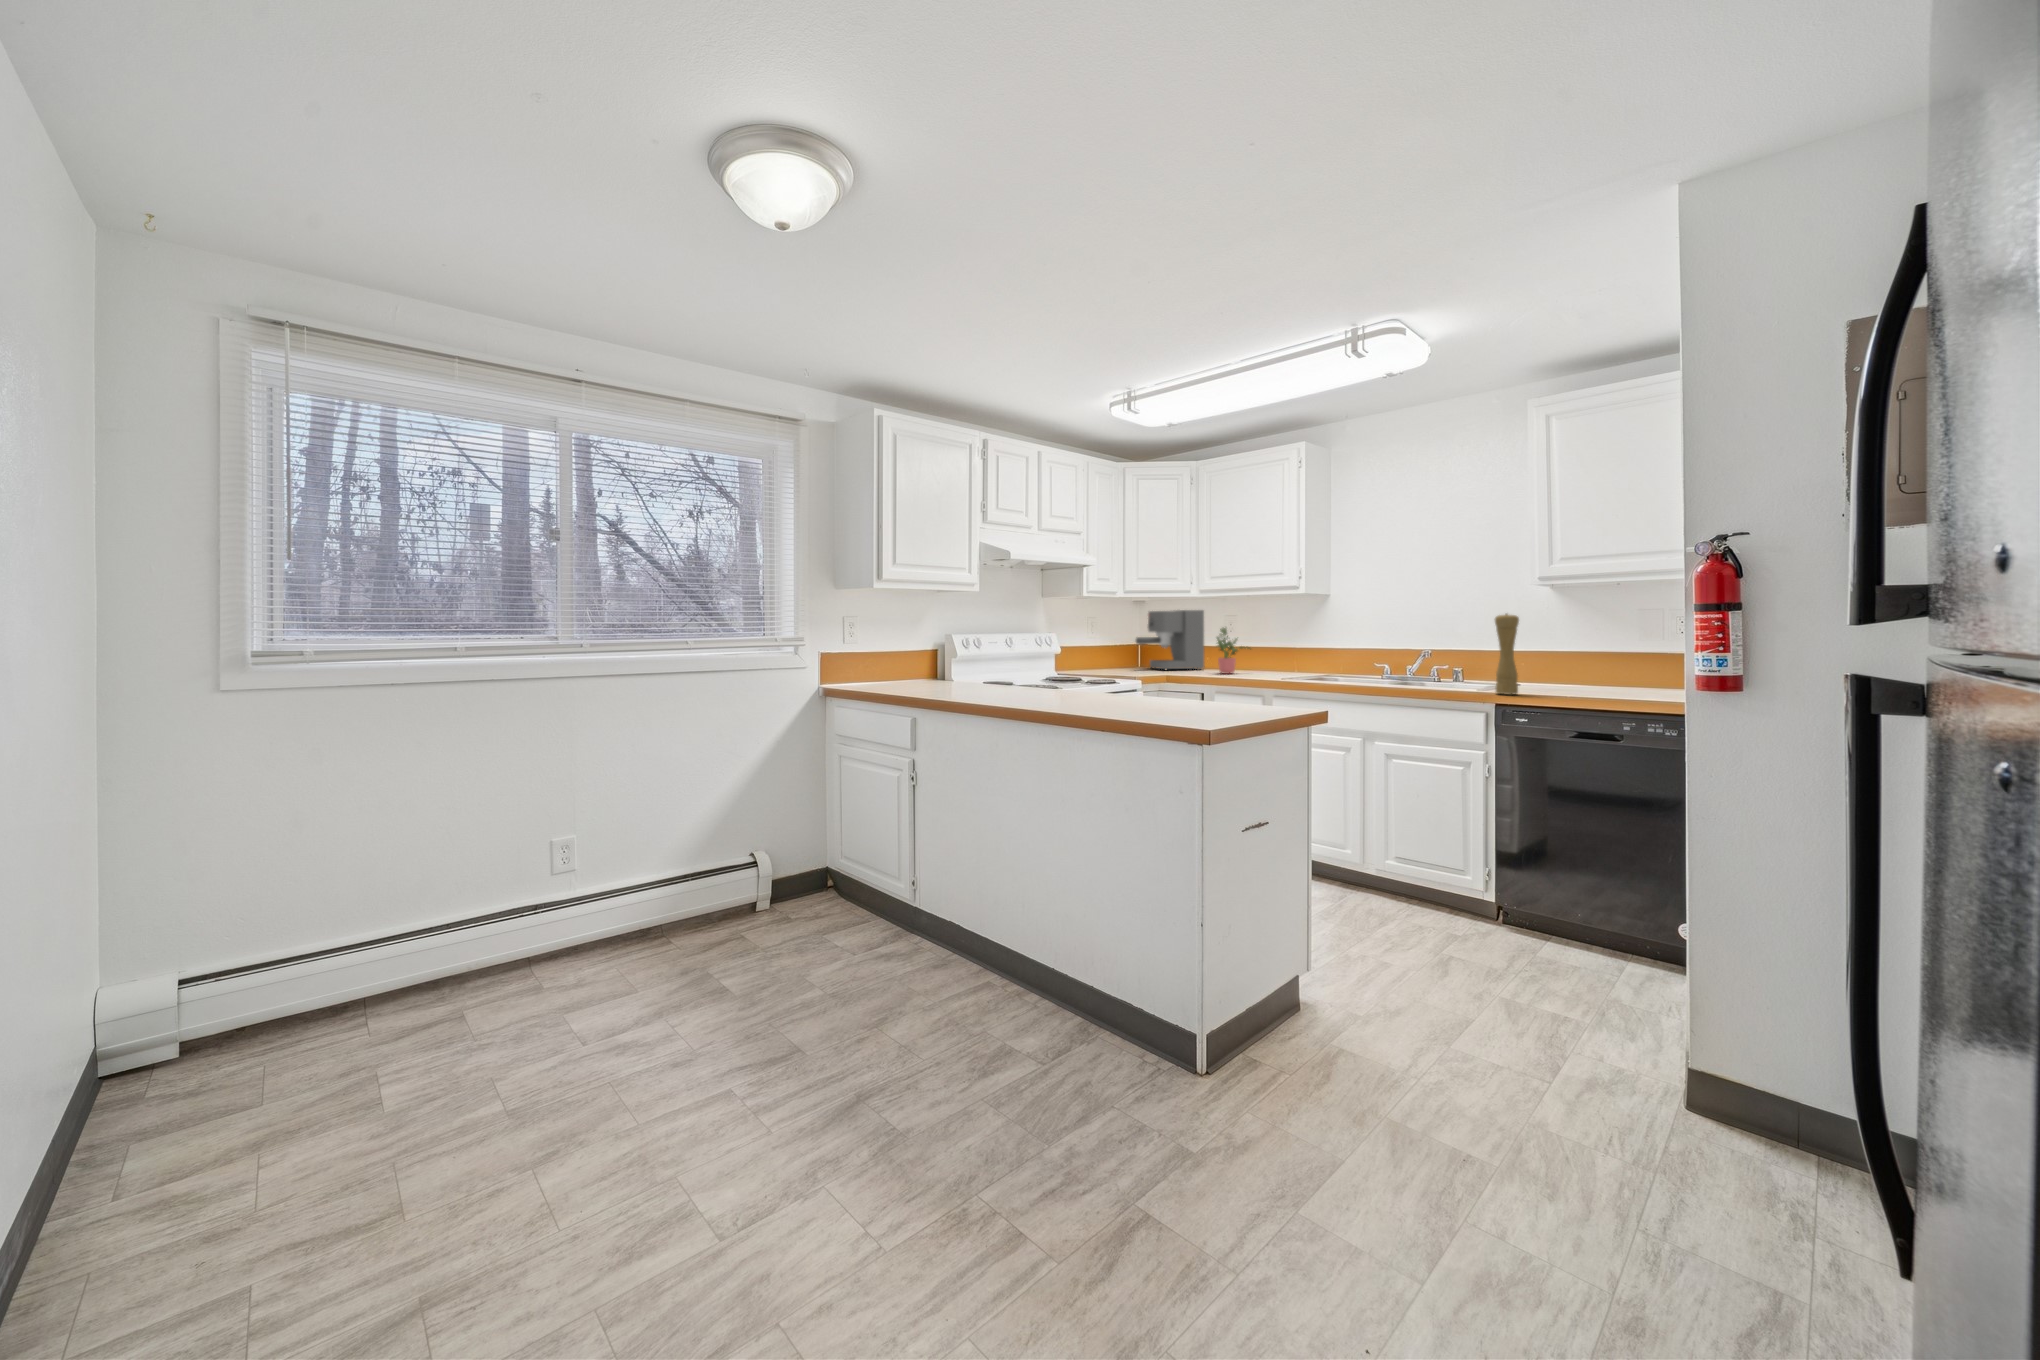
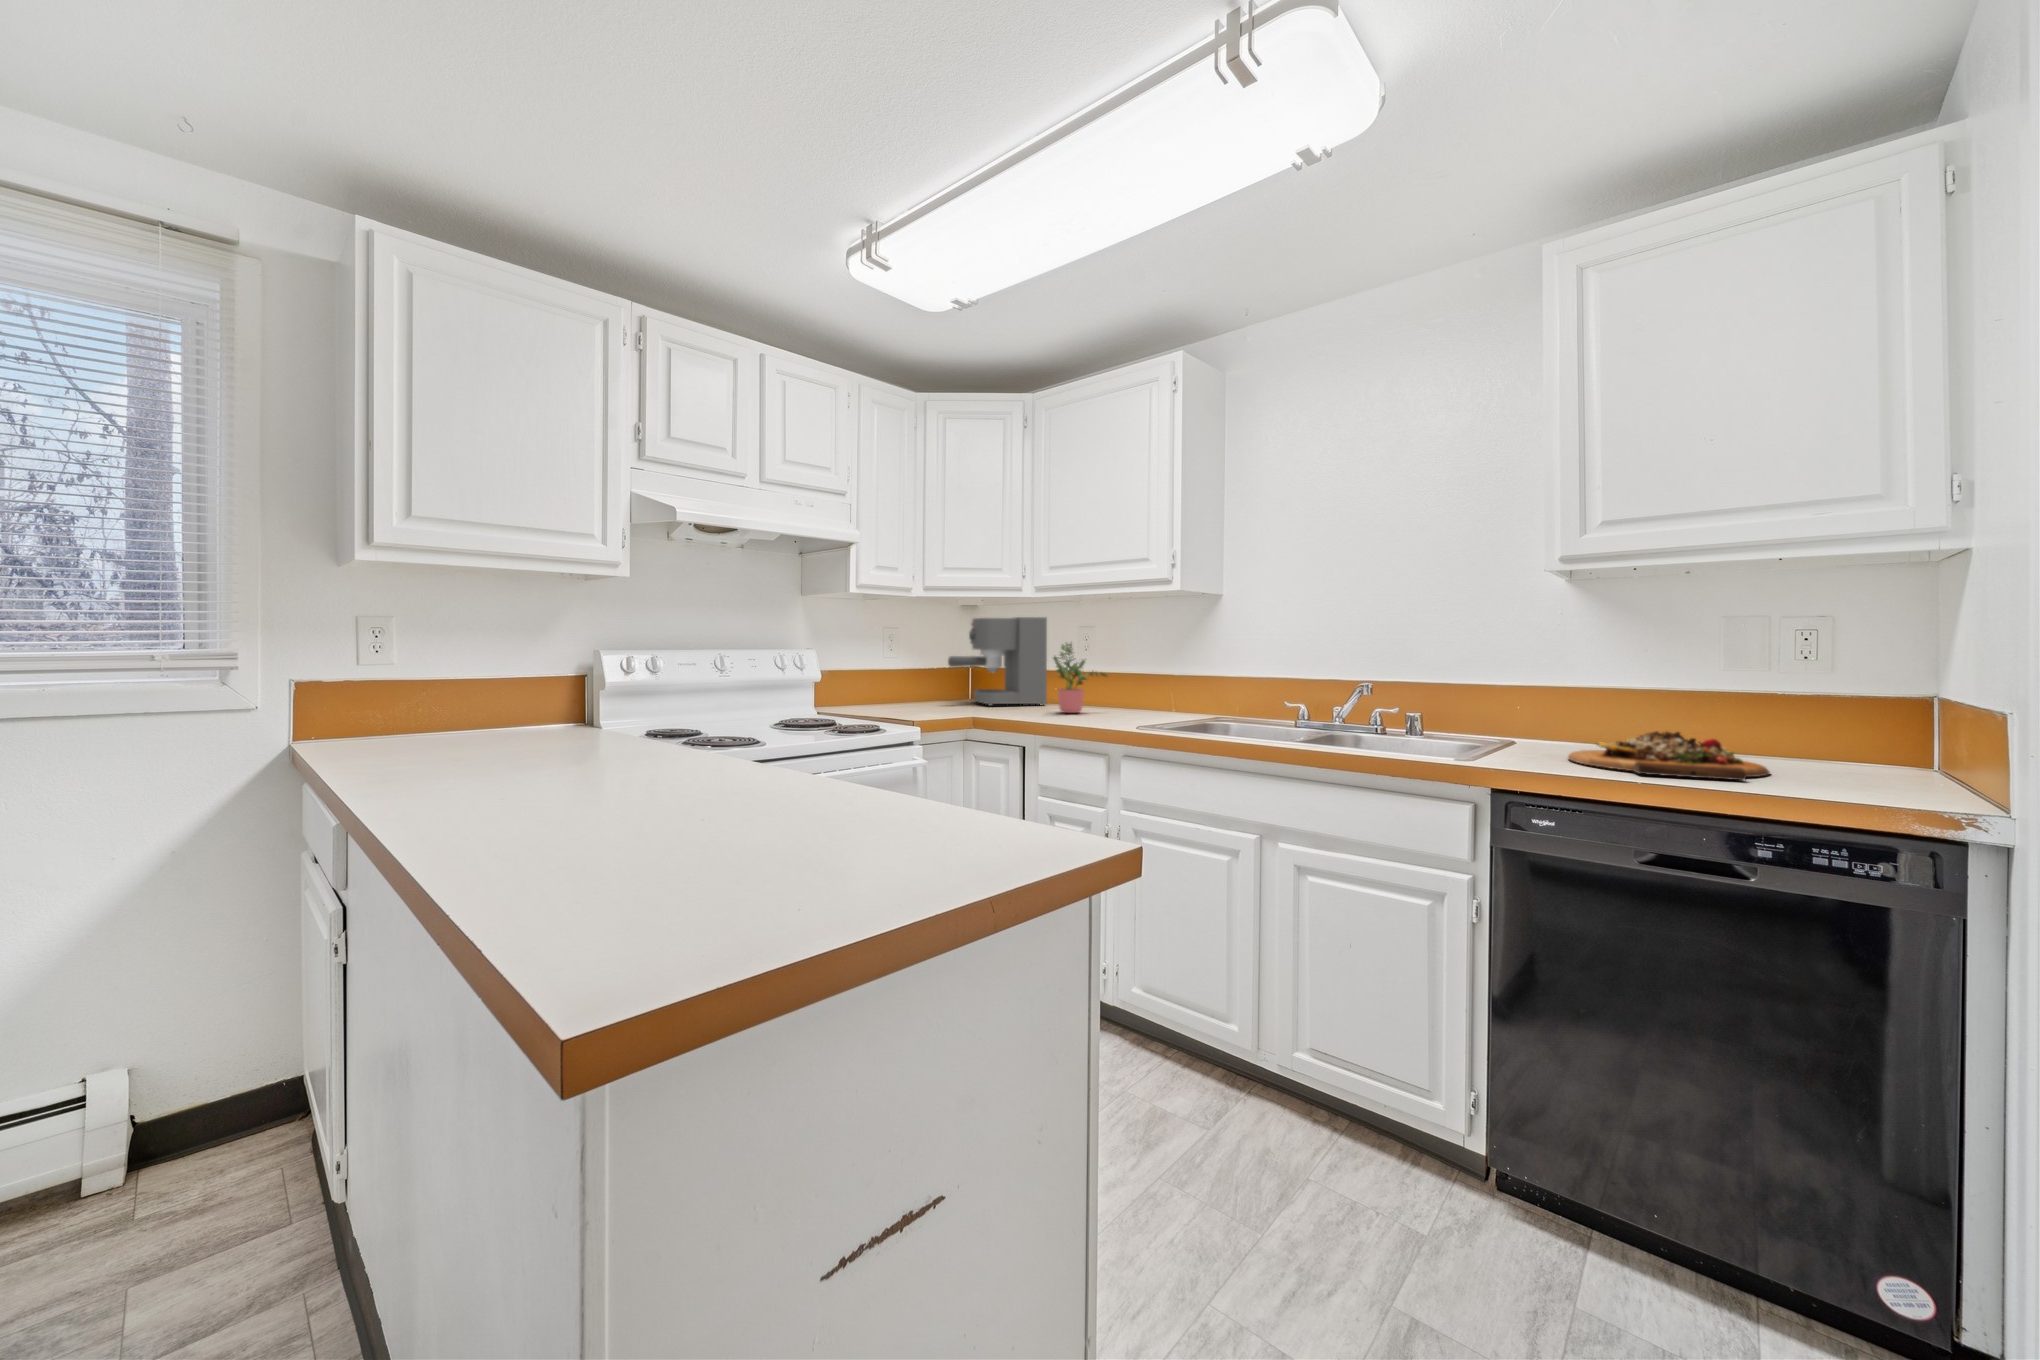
pepper mill: present [1495,614,1519,695] -> none [1488,620,1534,771]
cutting board: none [1544,673,1653,696] -> present [1568,731,1770,781]

